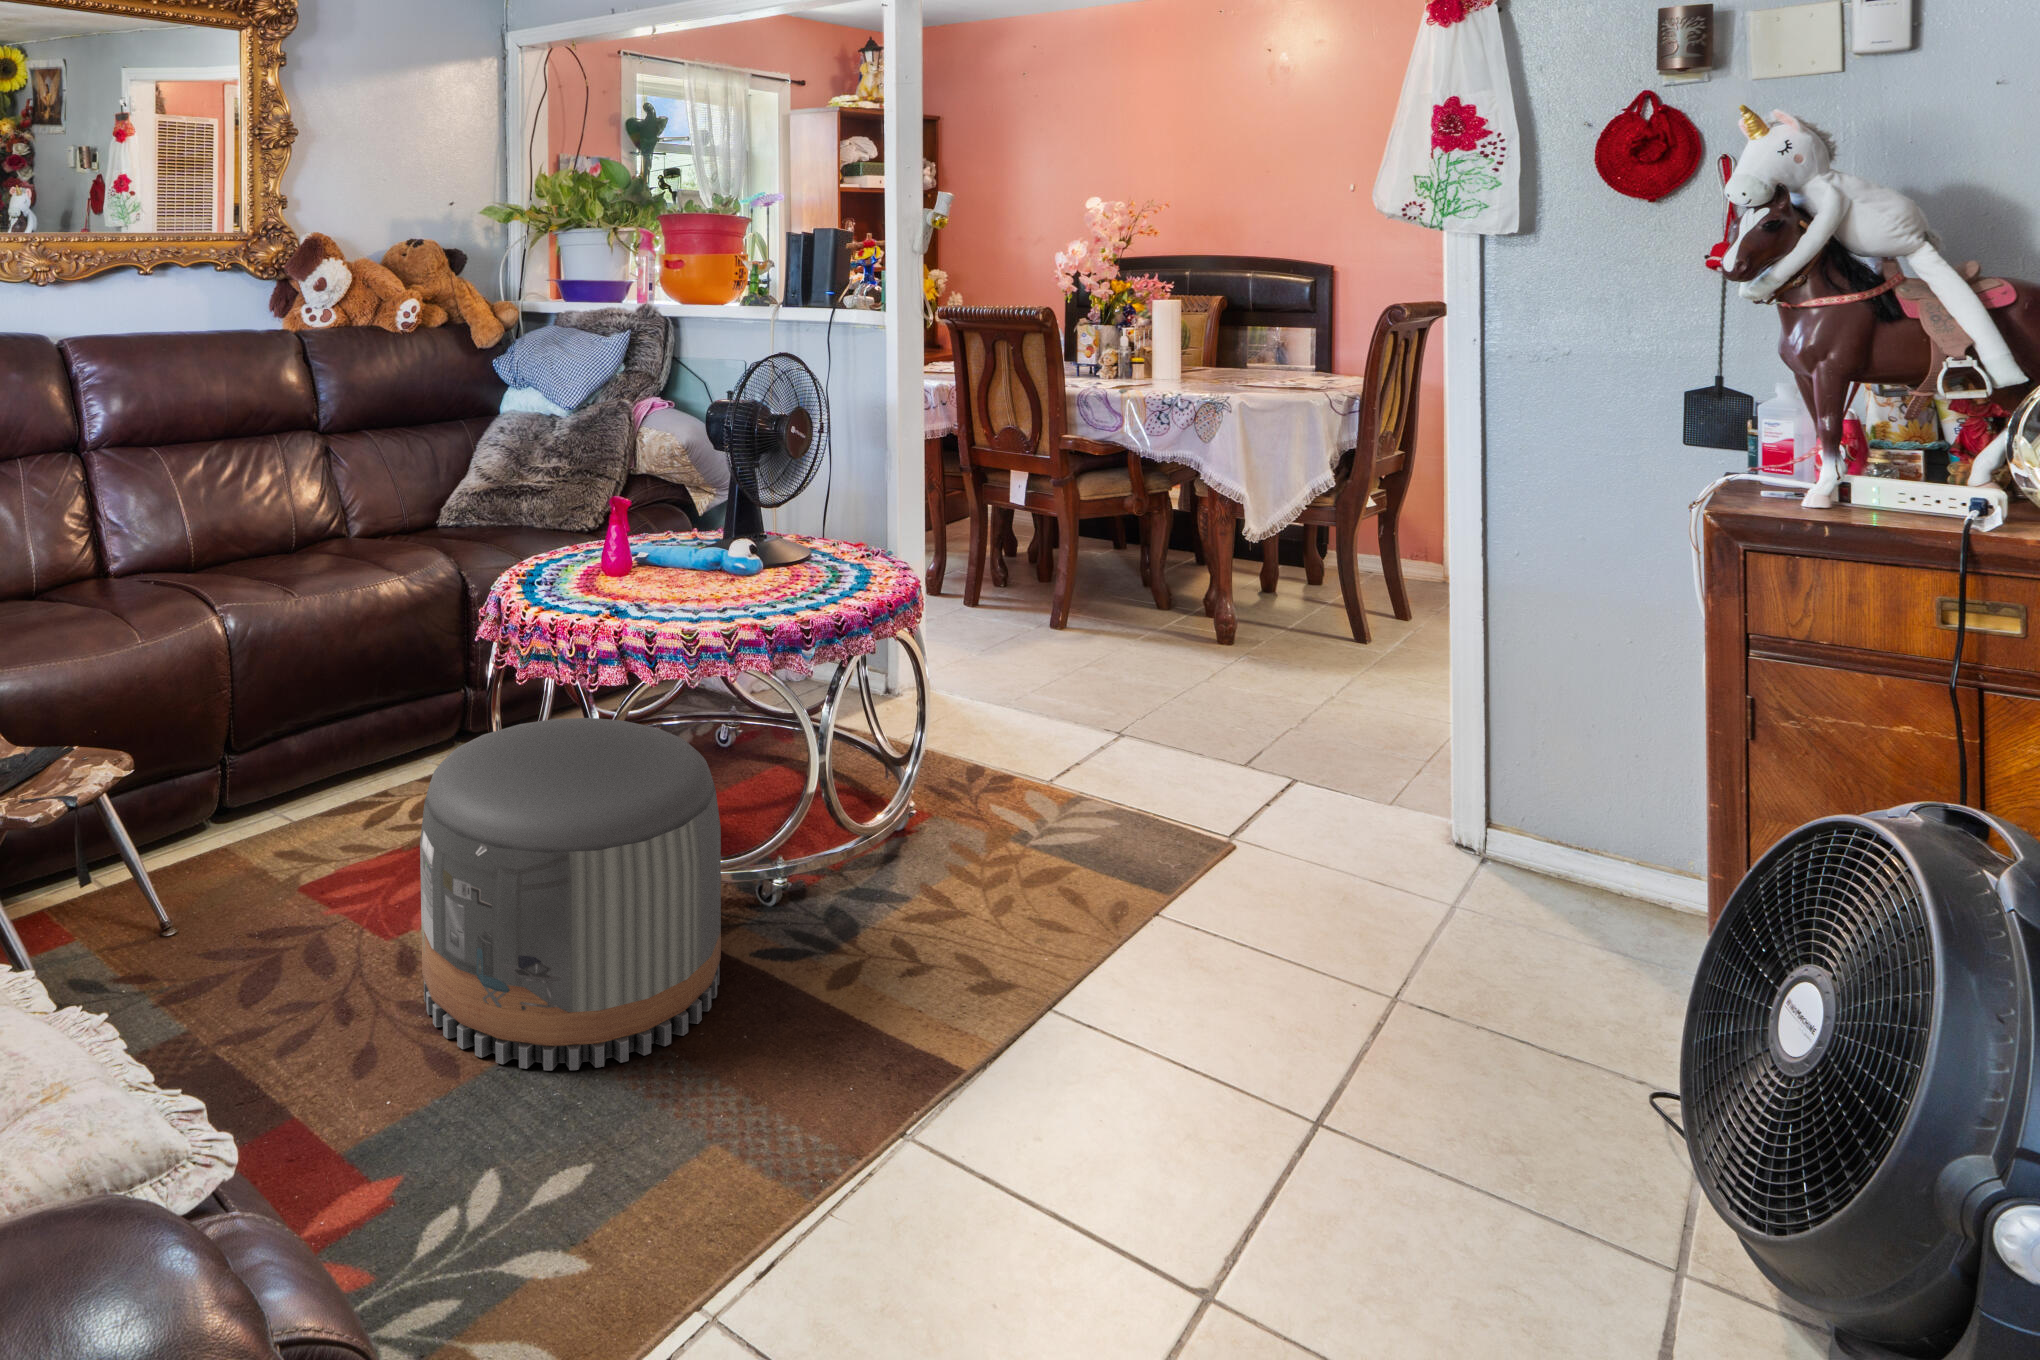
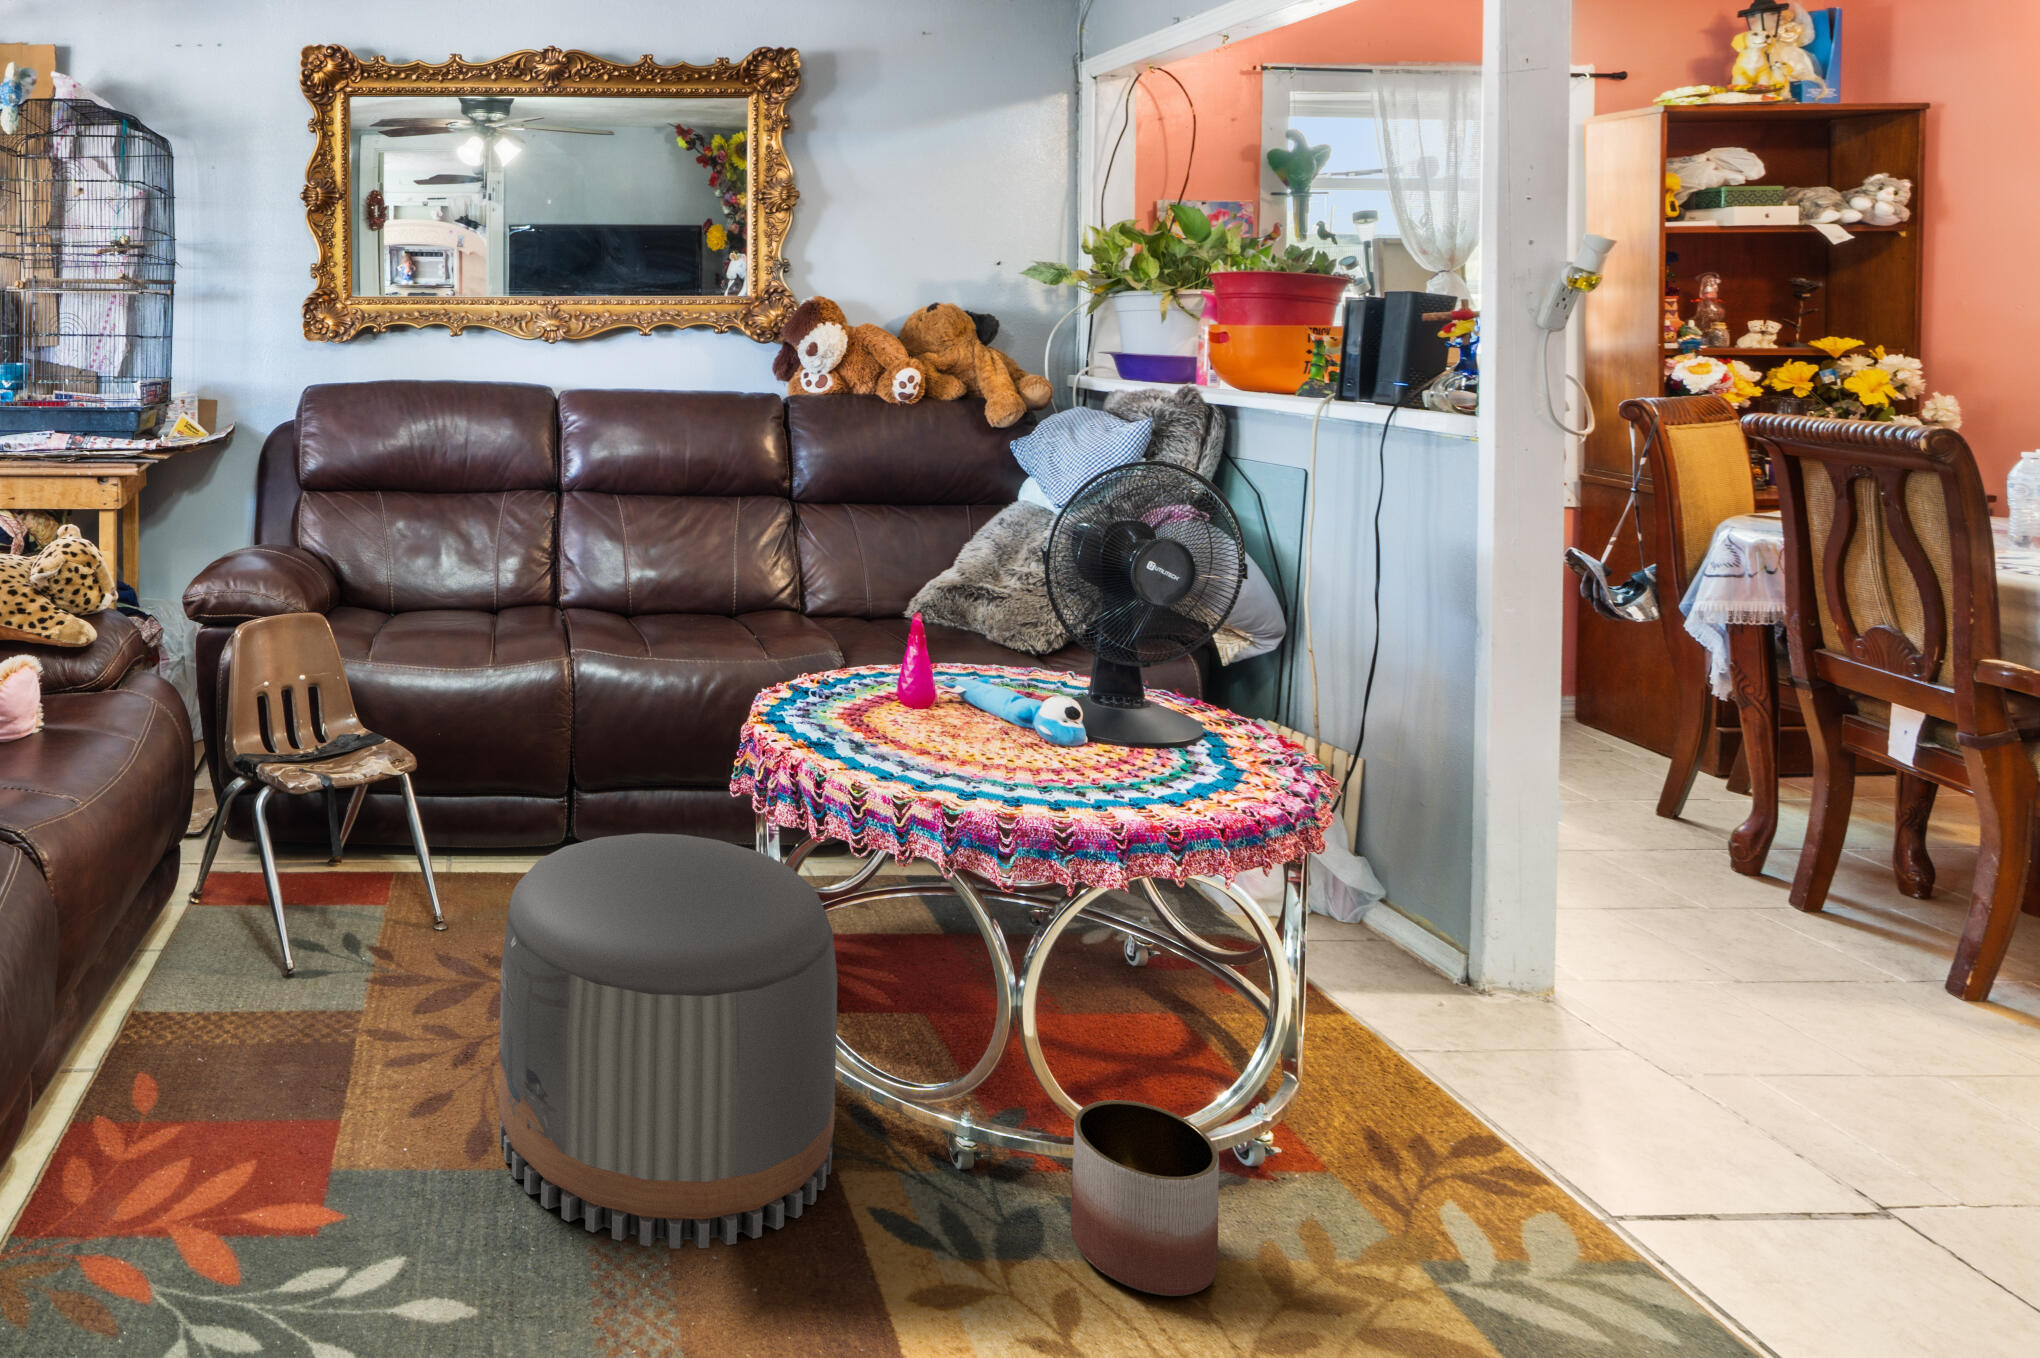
planter: none [864,807,958,926] -> present [1071,1100,1219,1296]

